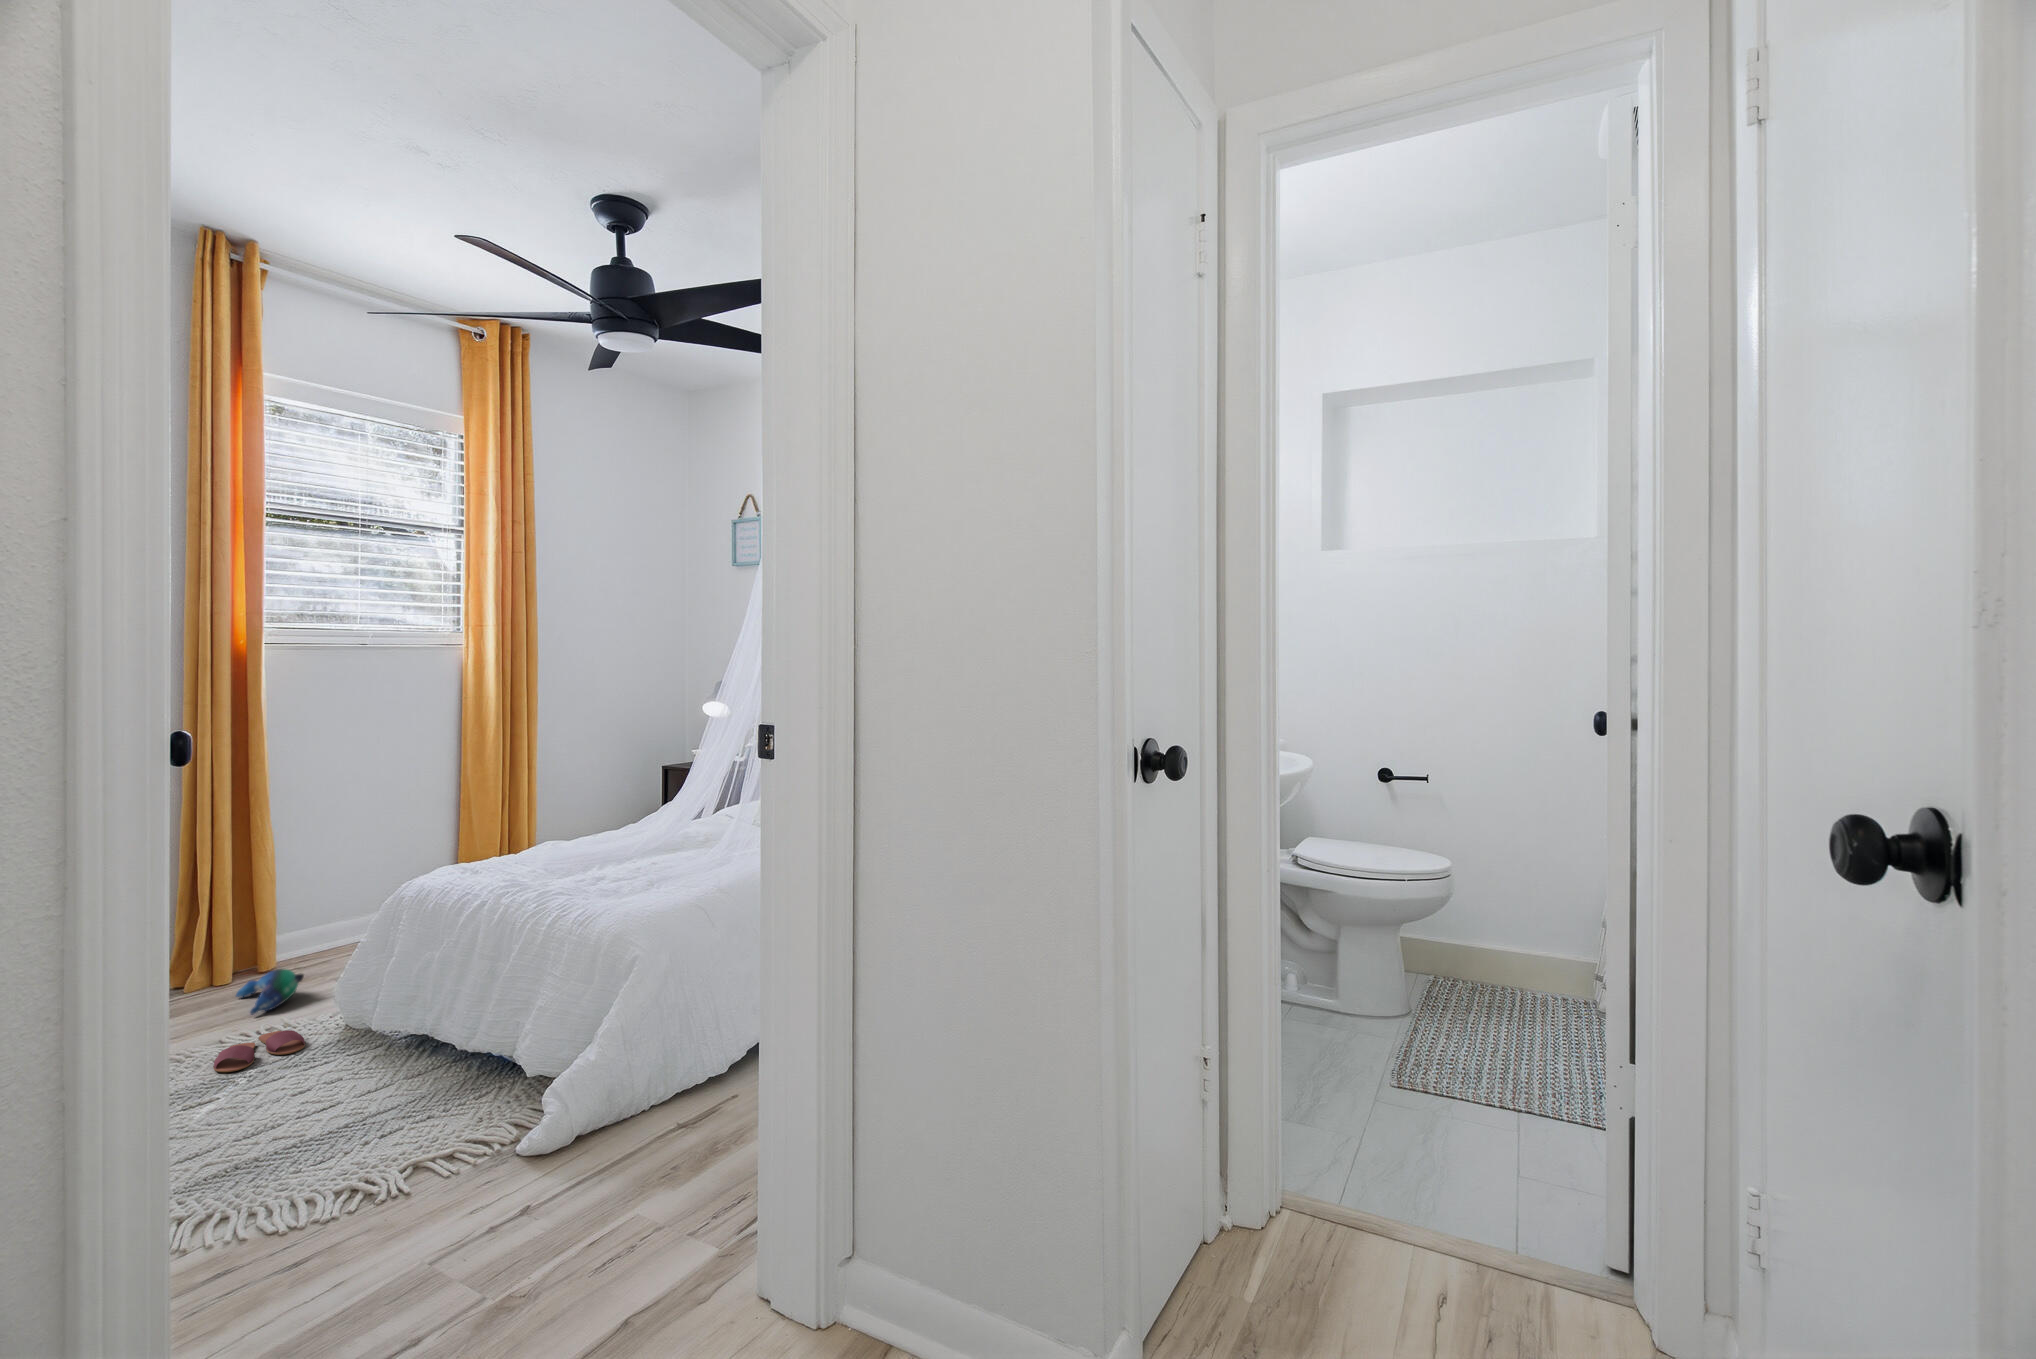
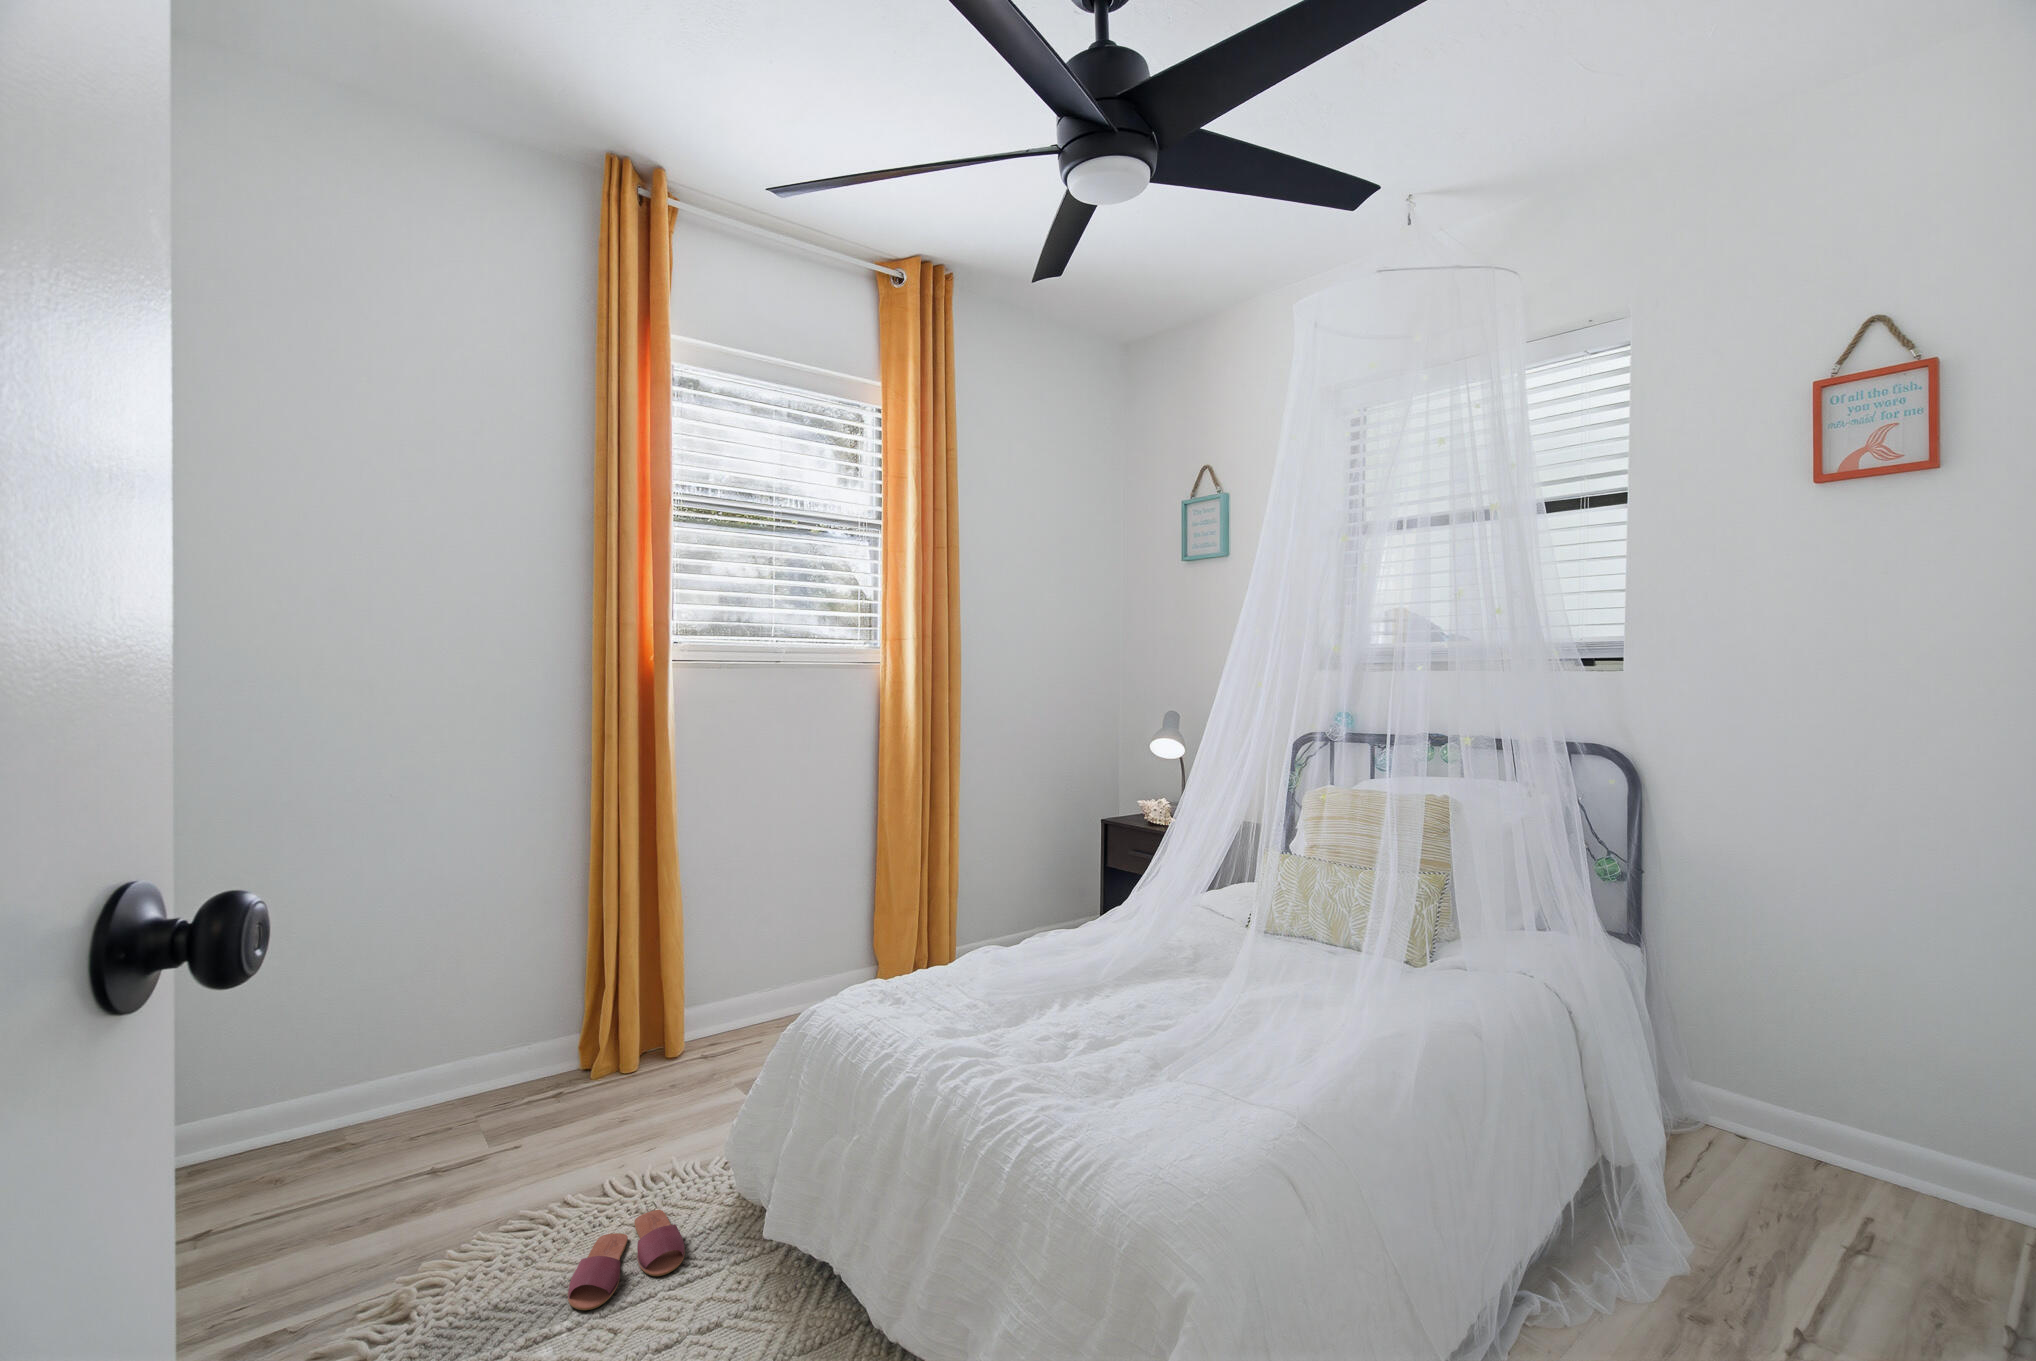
plush toy: present [236,969,304,1015] -> none [629,1085,700,1161]

